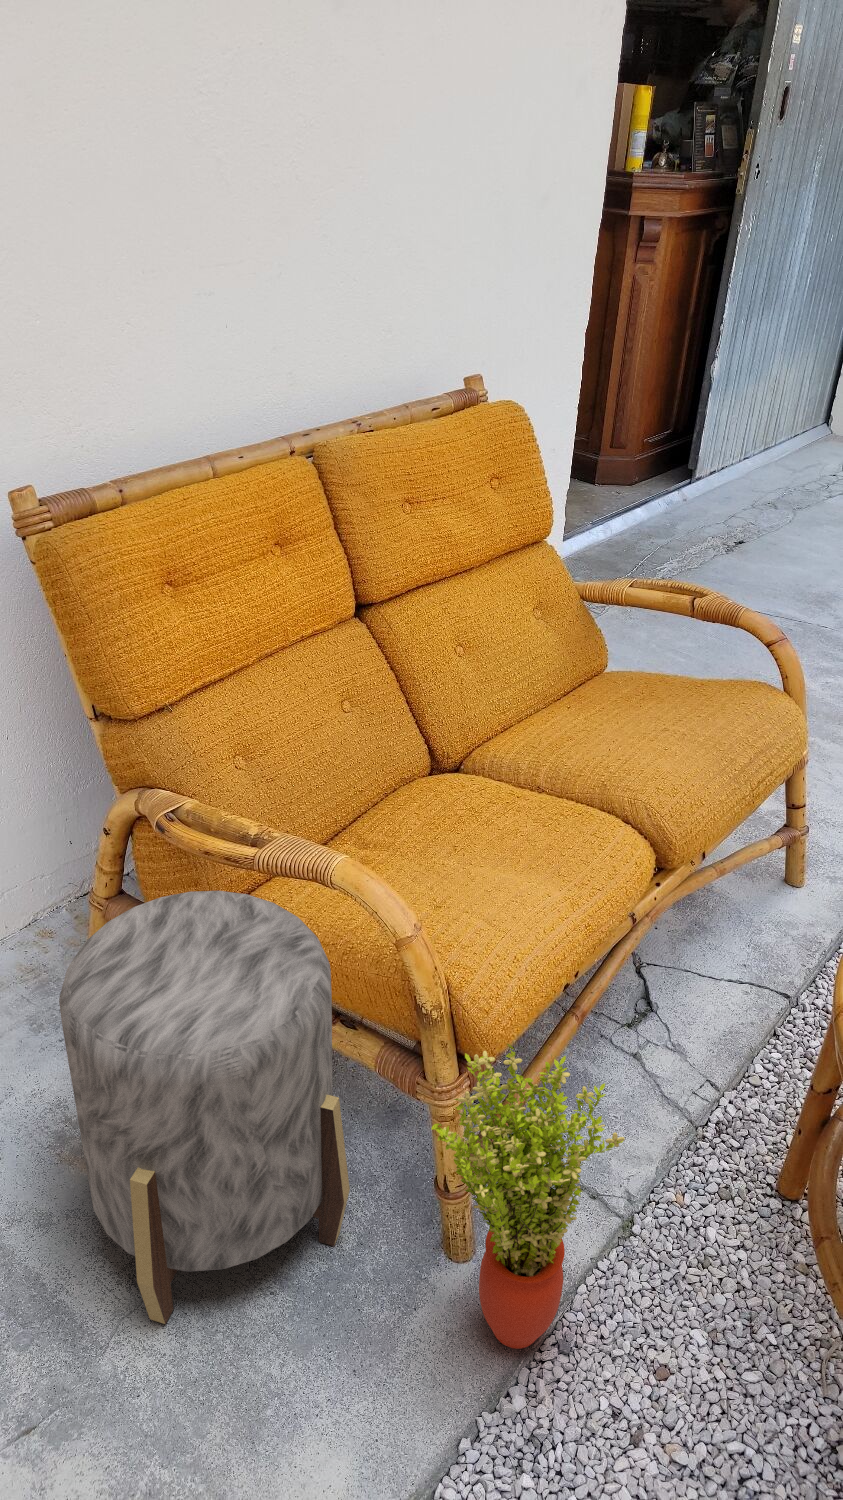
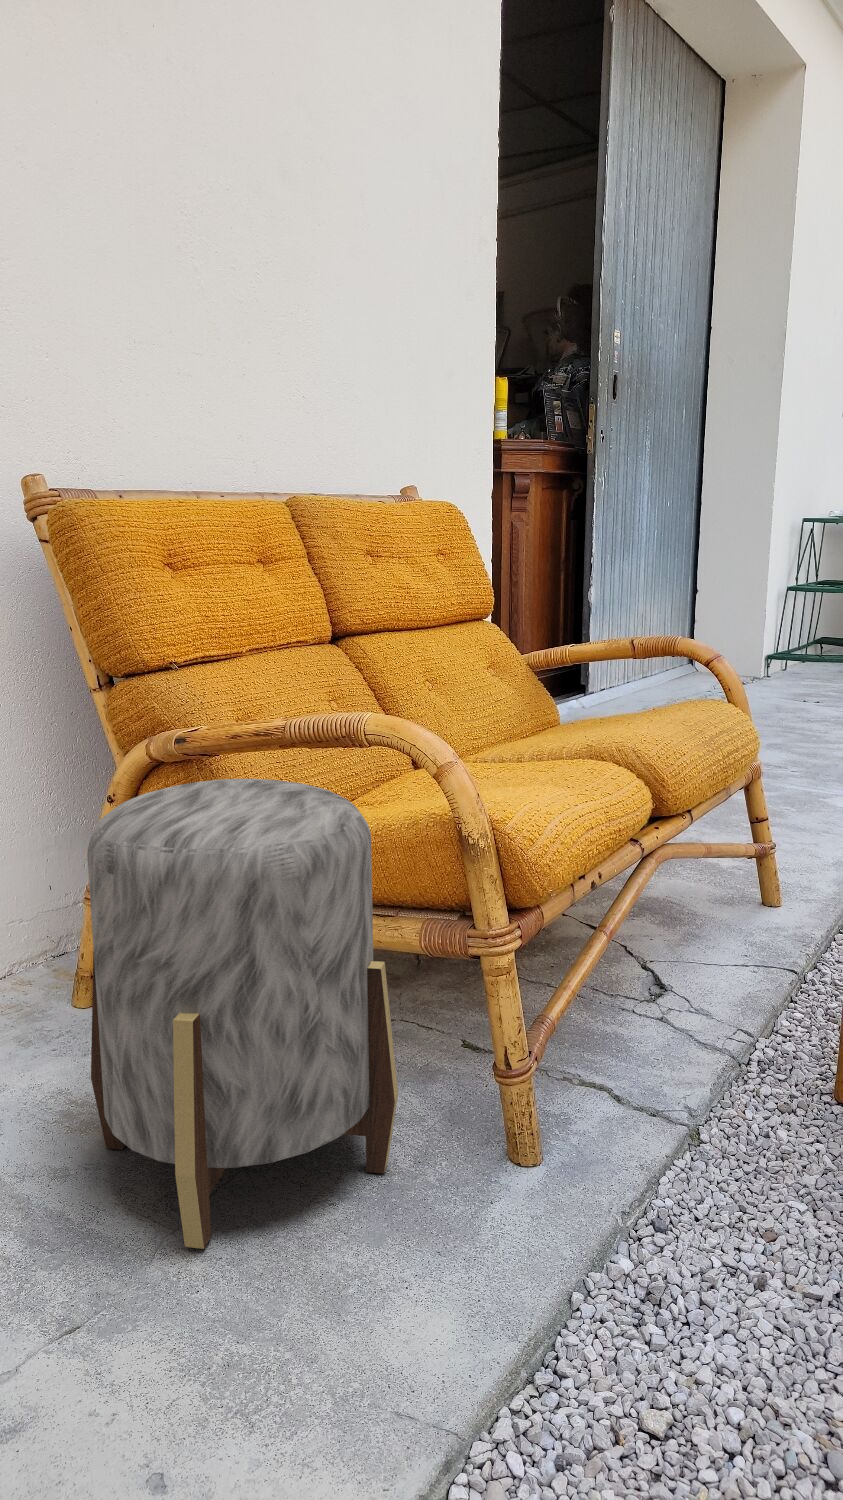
potted plant: present [431,1044,625,1349] -> none [502,807,703,1228]

